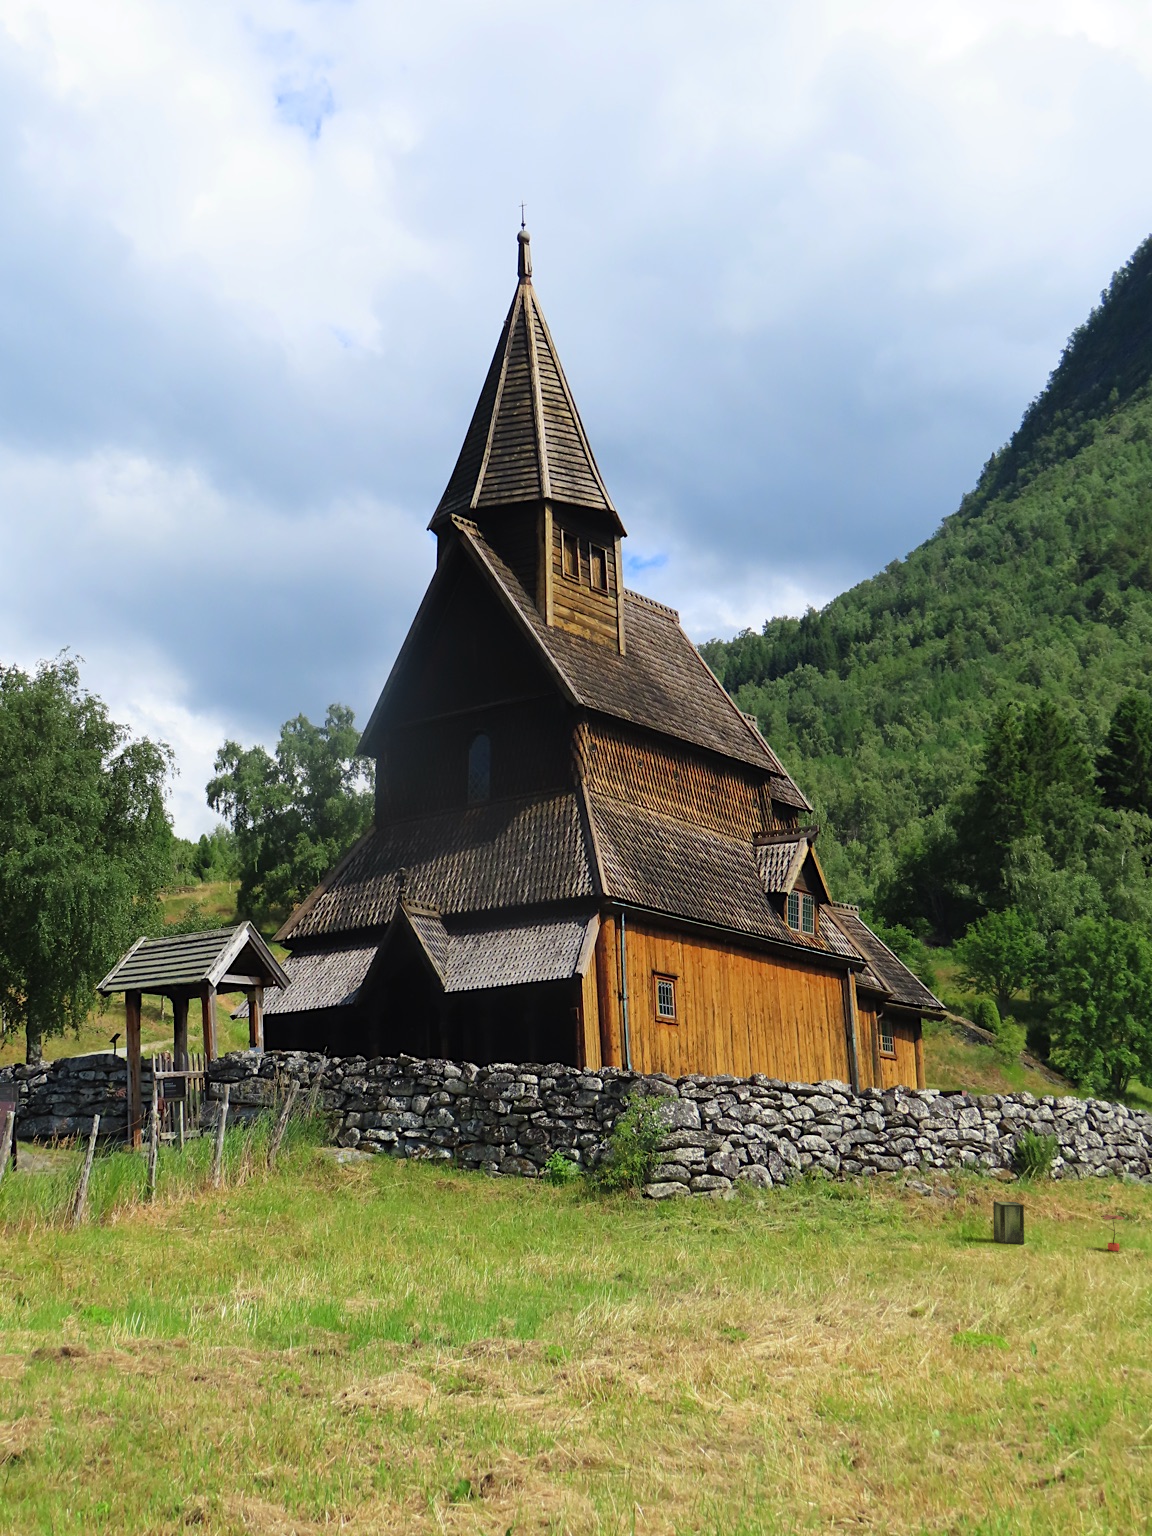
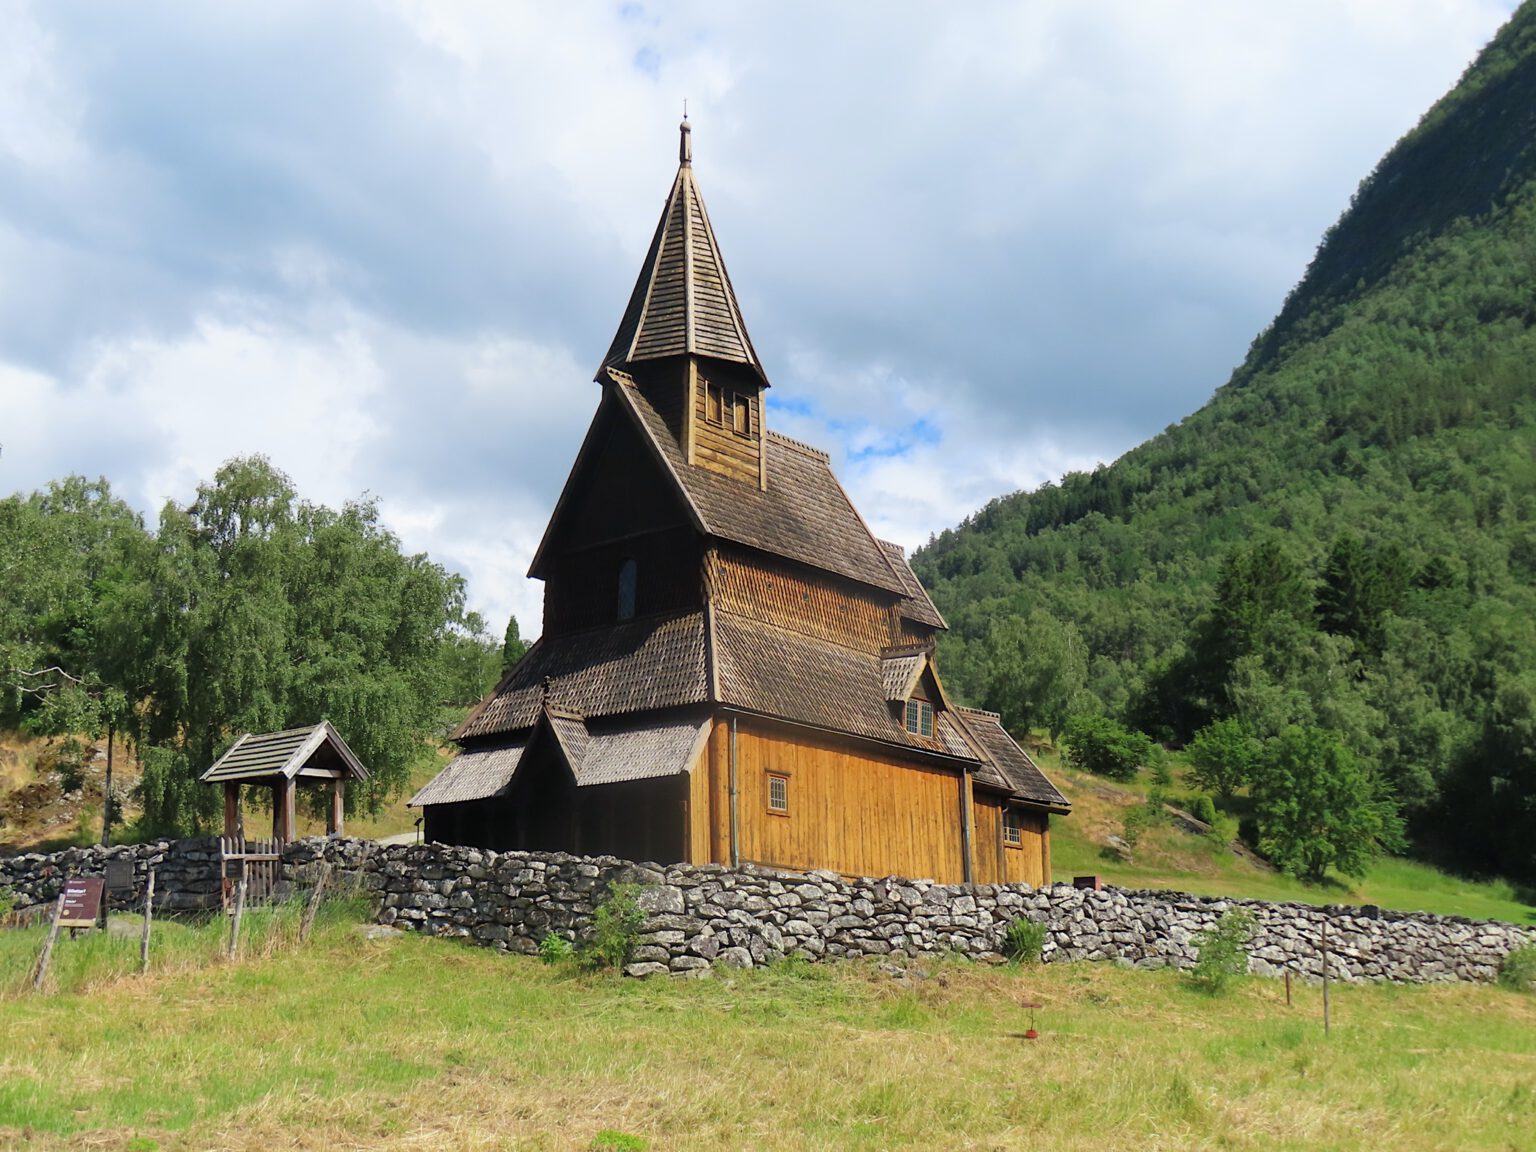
storage box: present [993,1201,1024,1244] -> none [922,988,947,1029]

